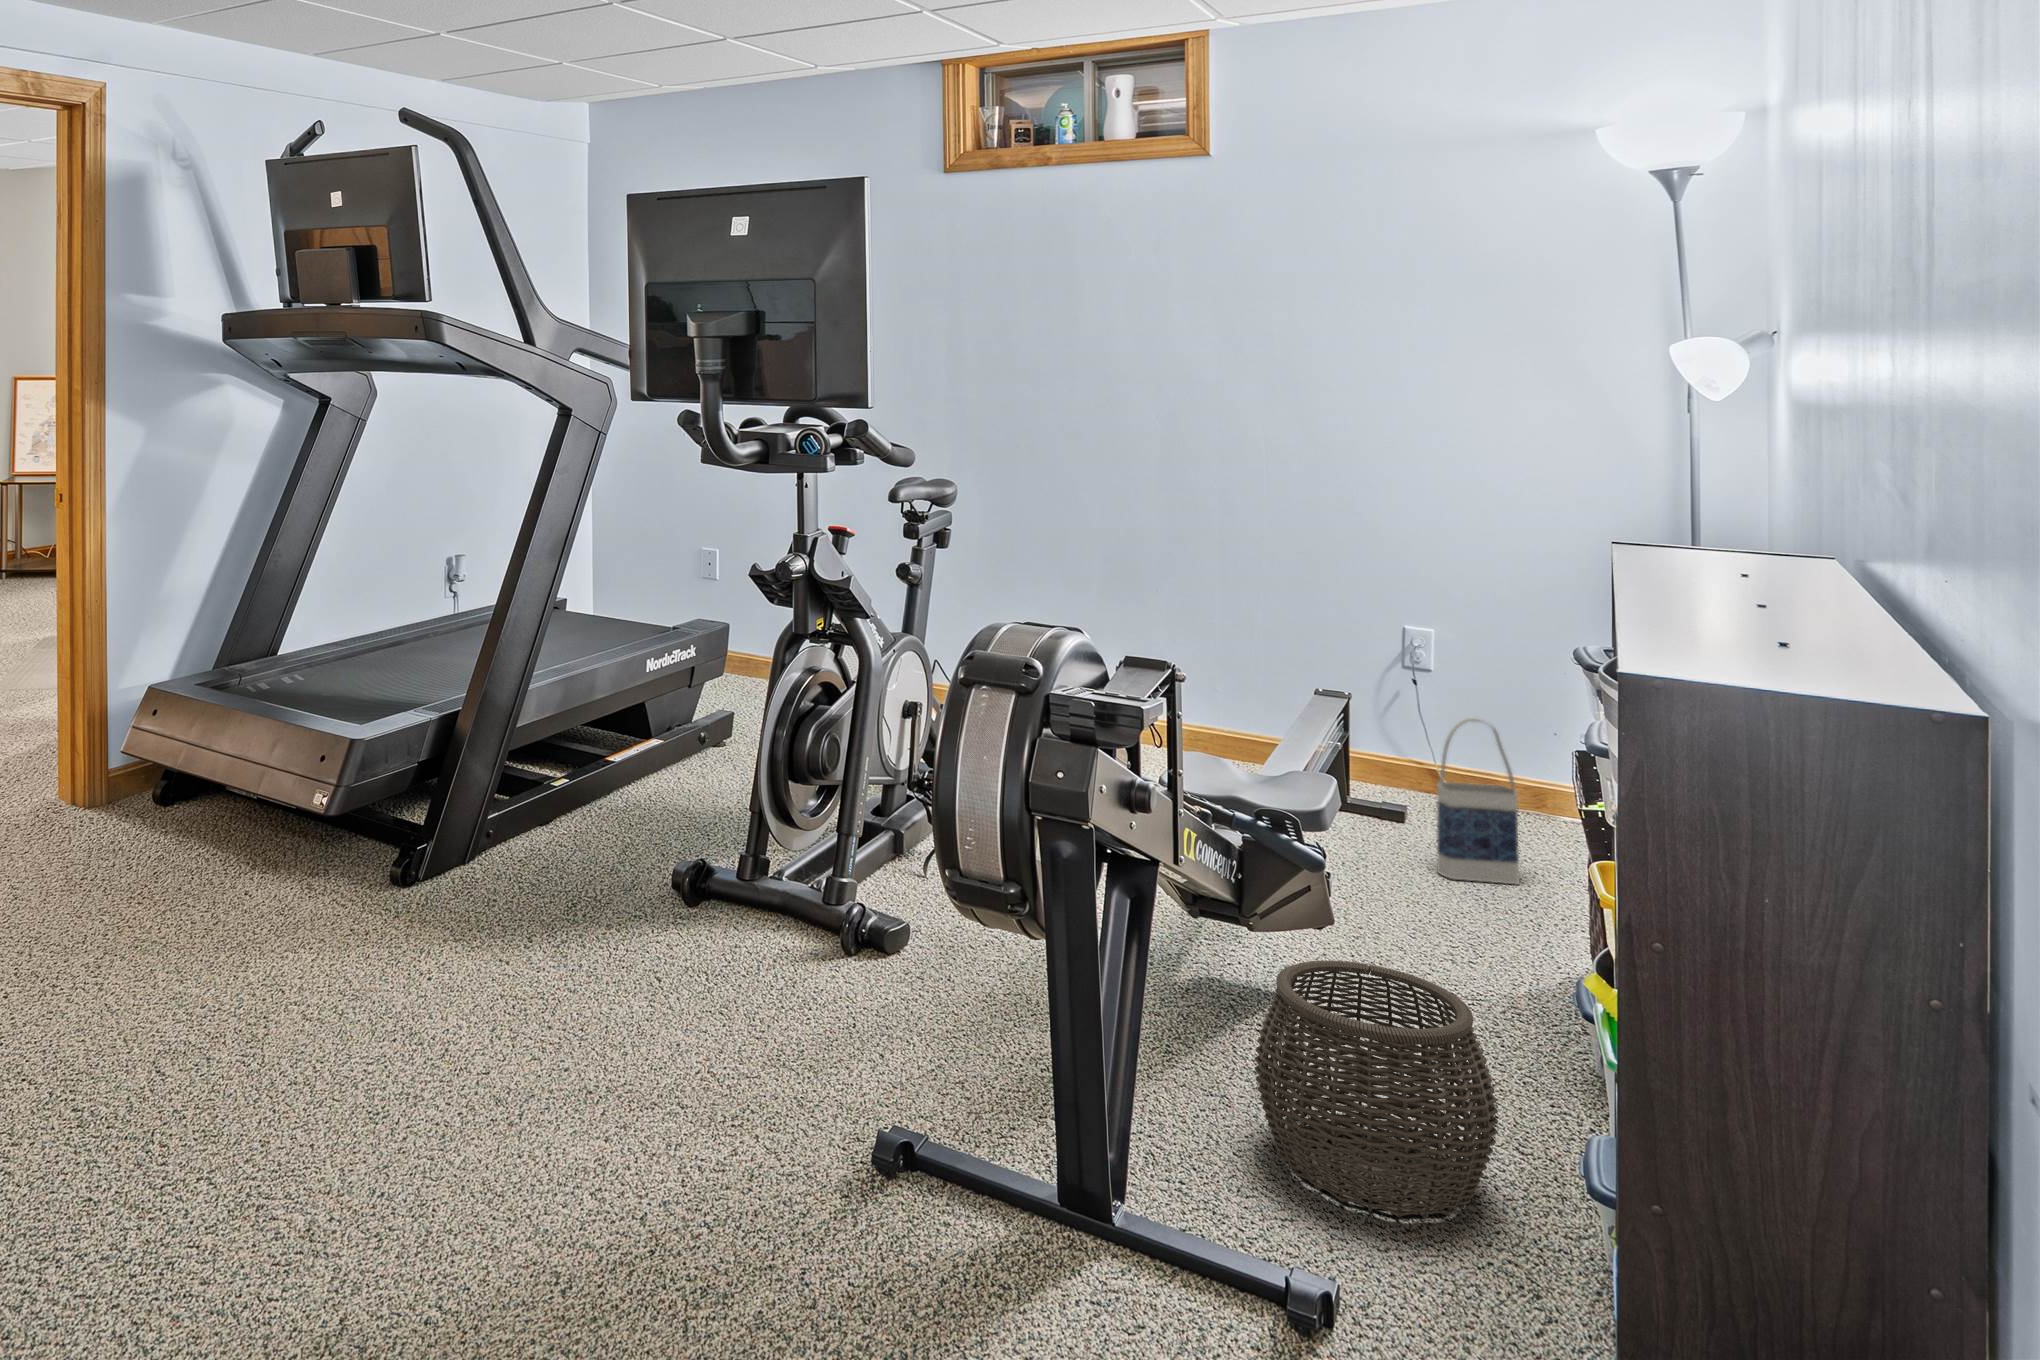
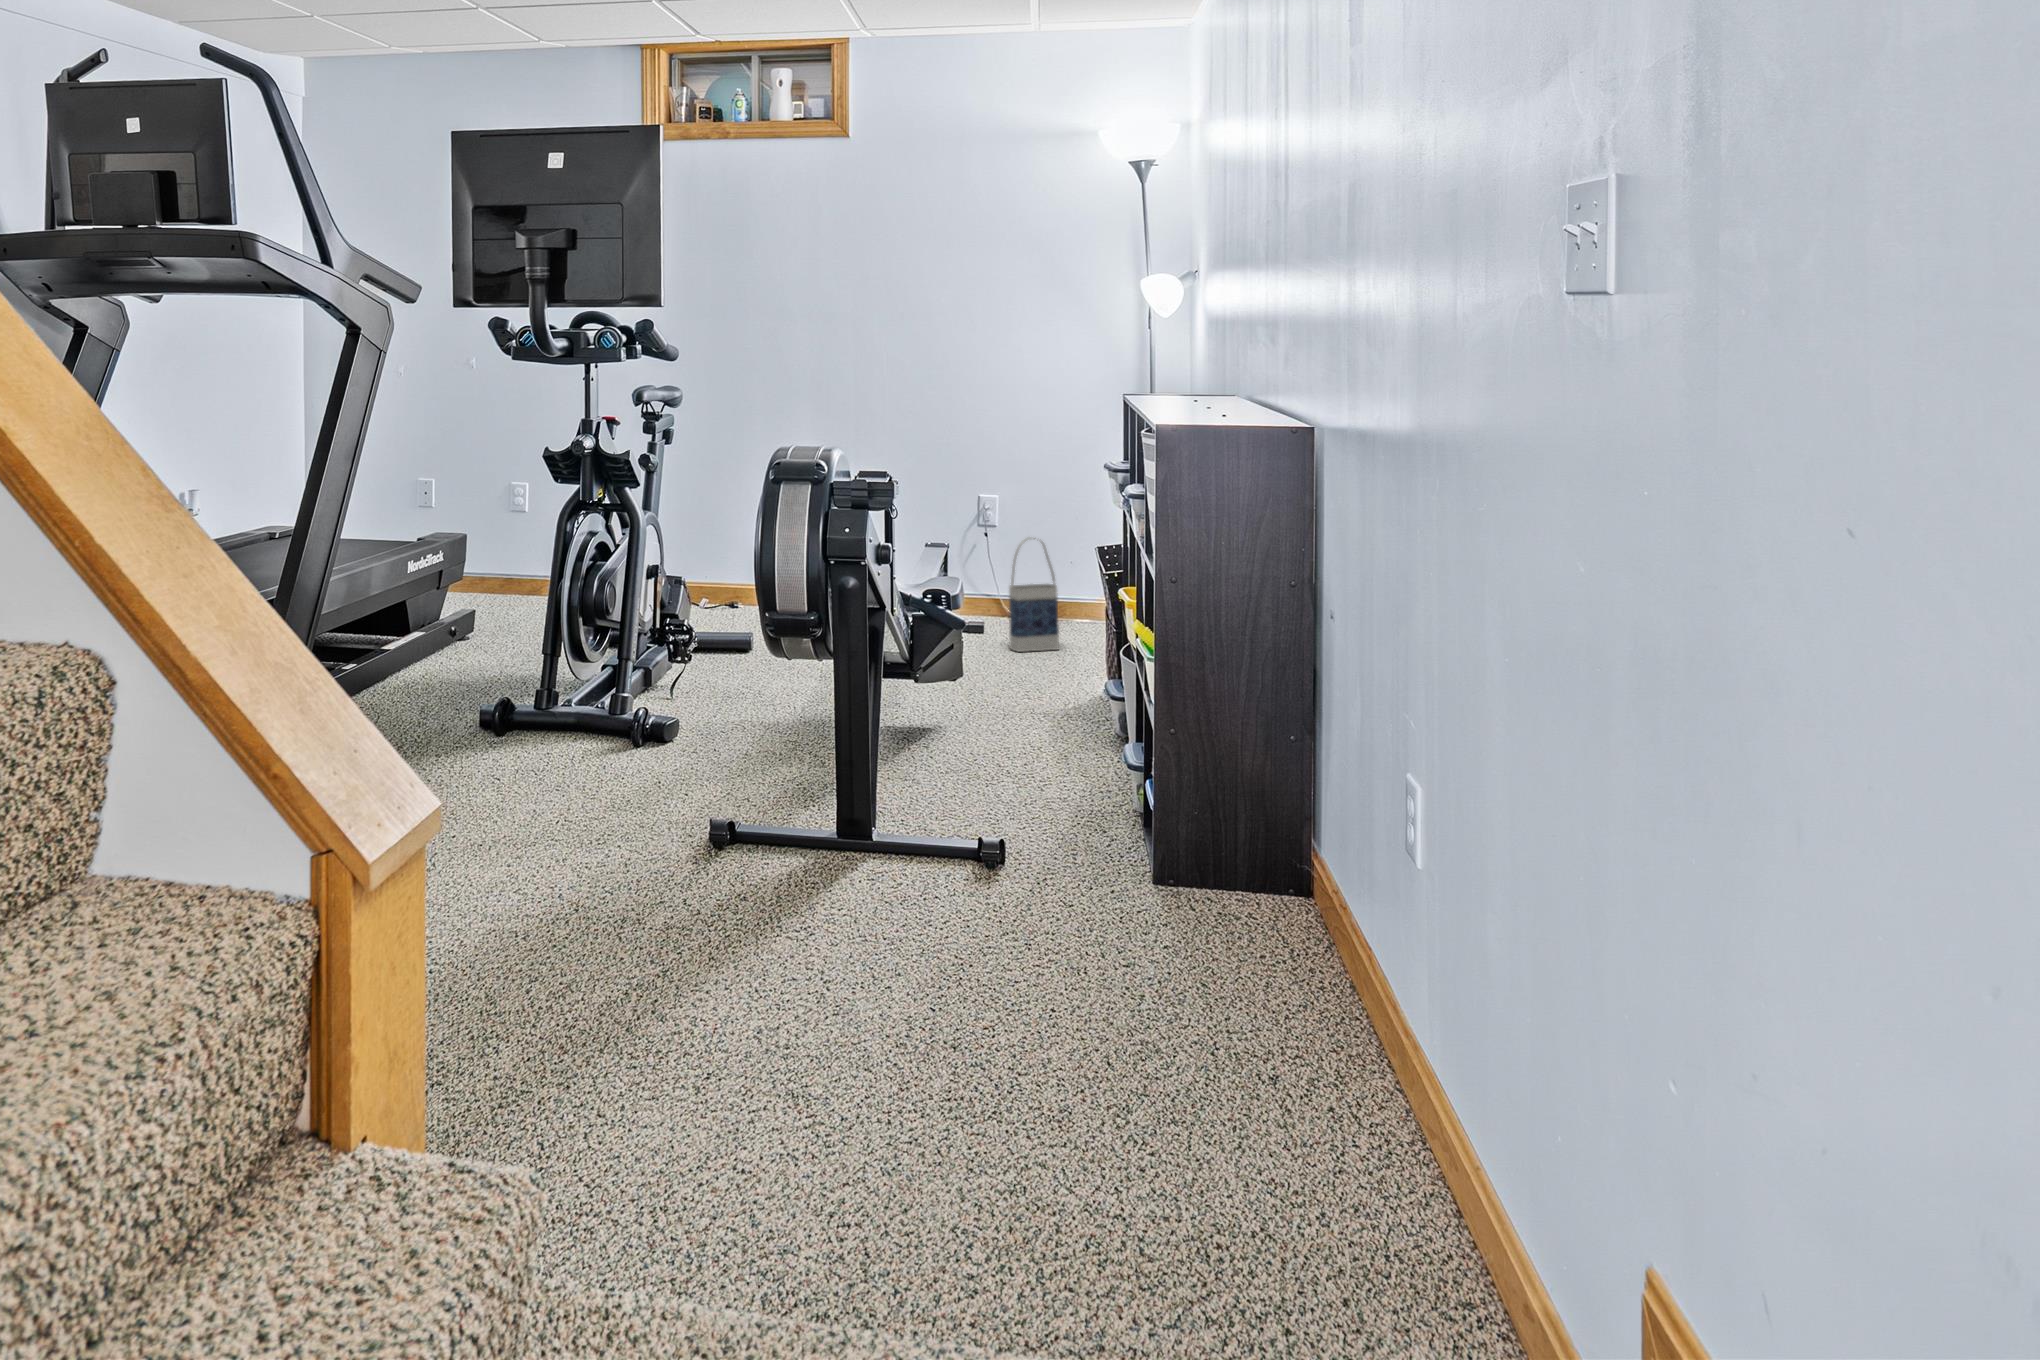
woven basket: present [1255,960,1498,1219] -> none [941,672,1084,821]

